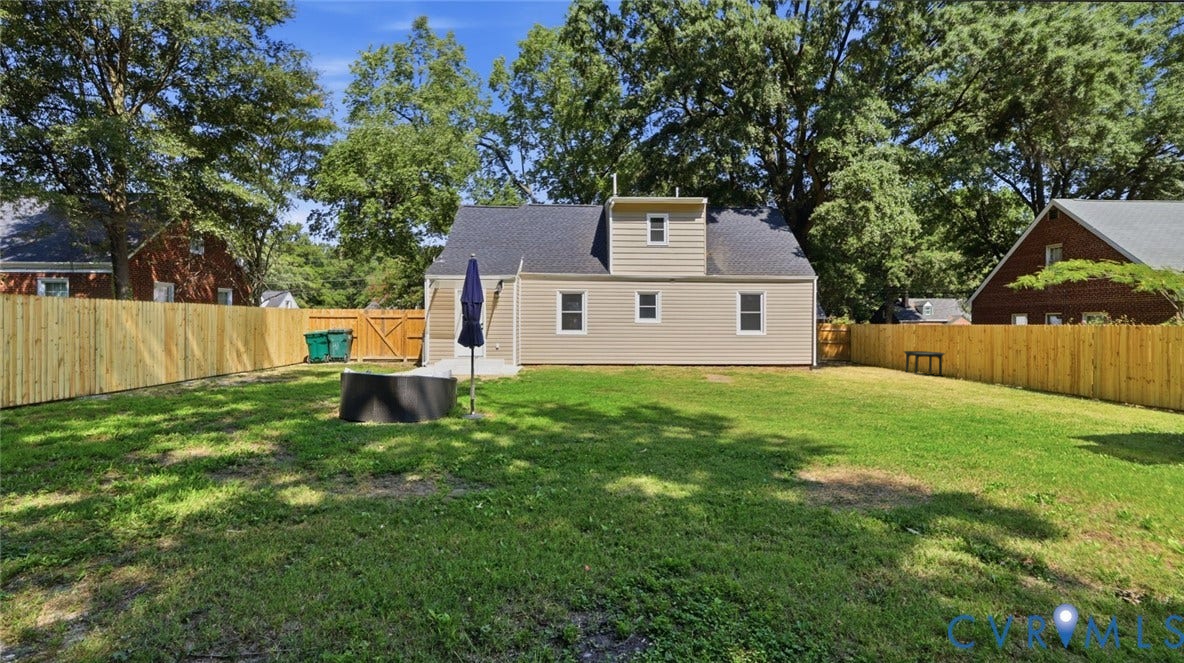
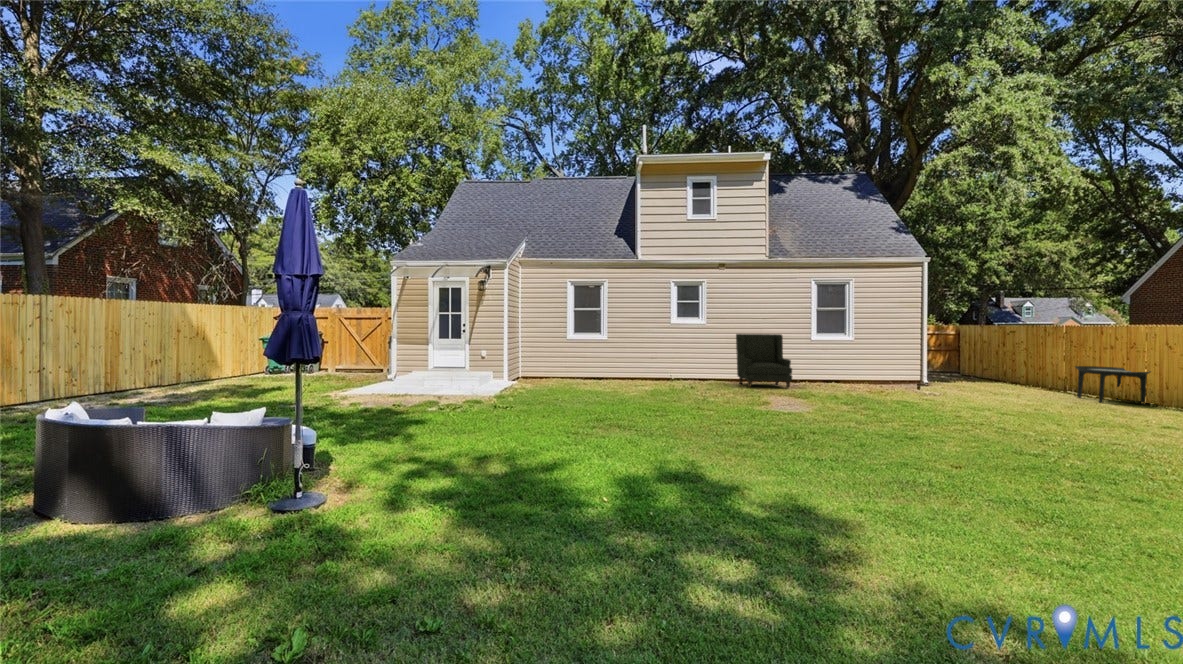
chair: none [683,330,722,369] -> present [736,334,792,388]

